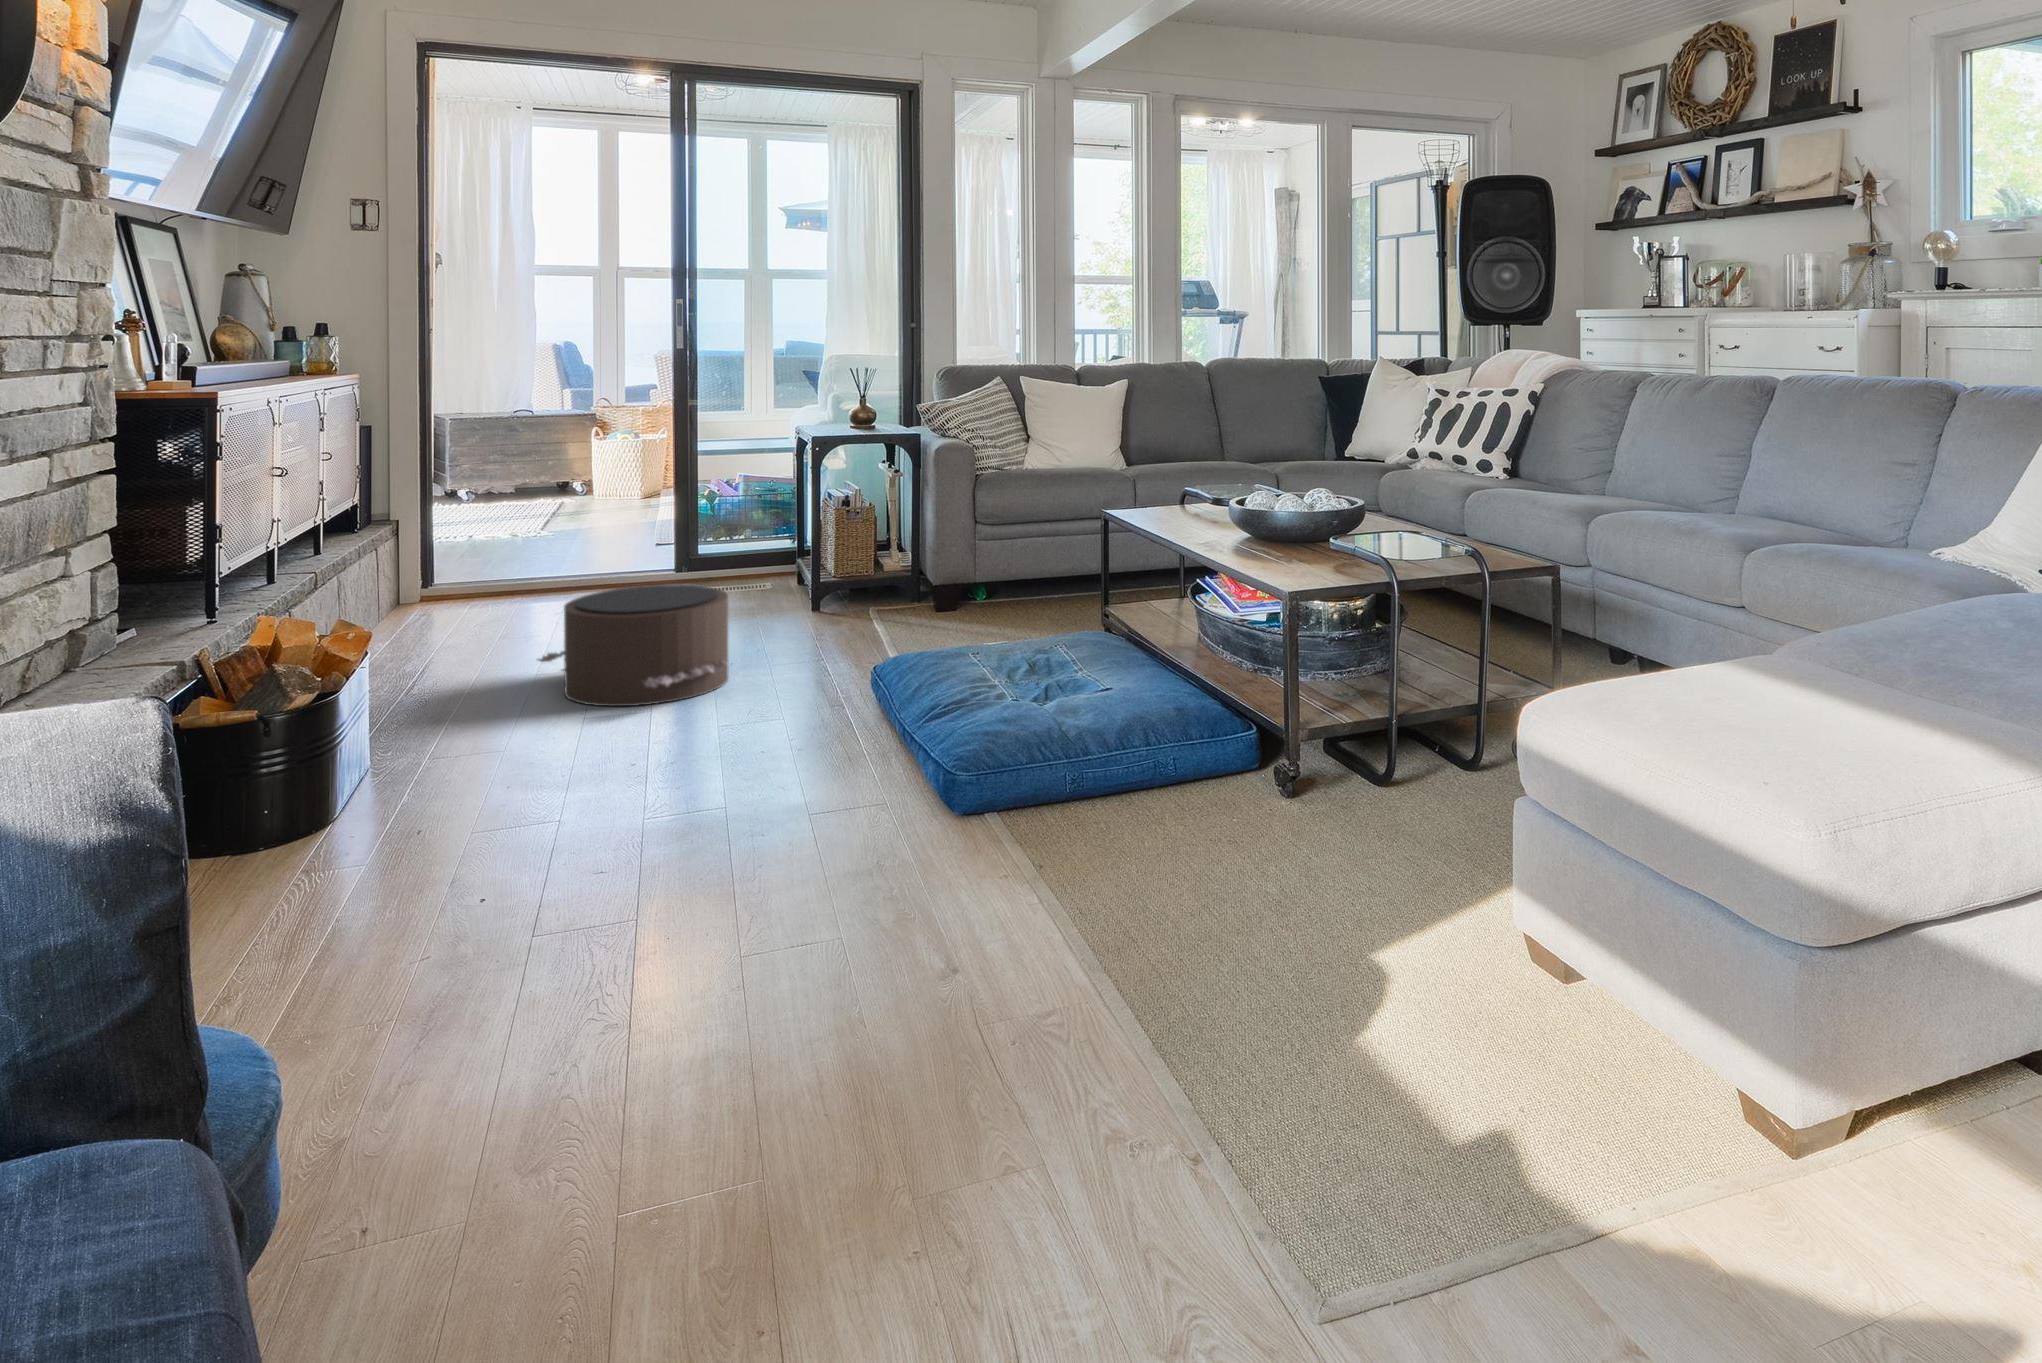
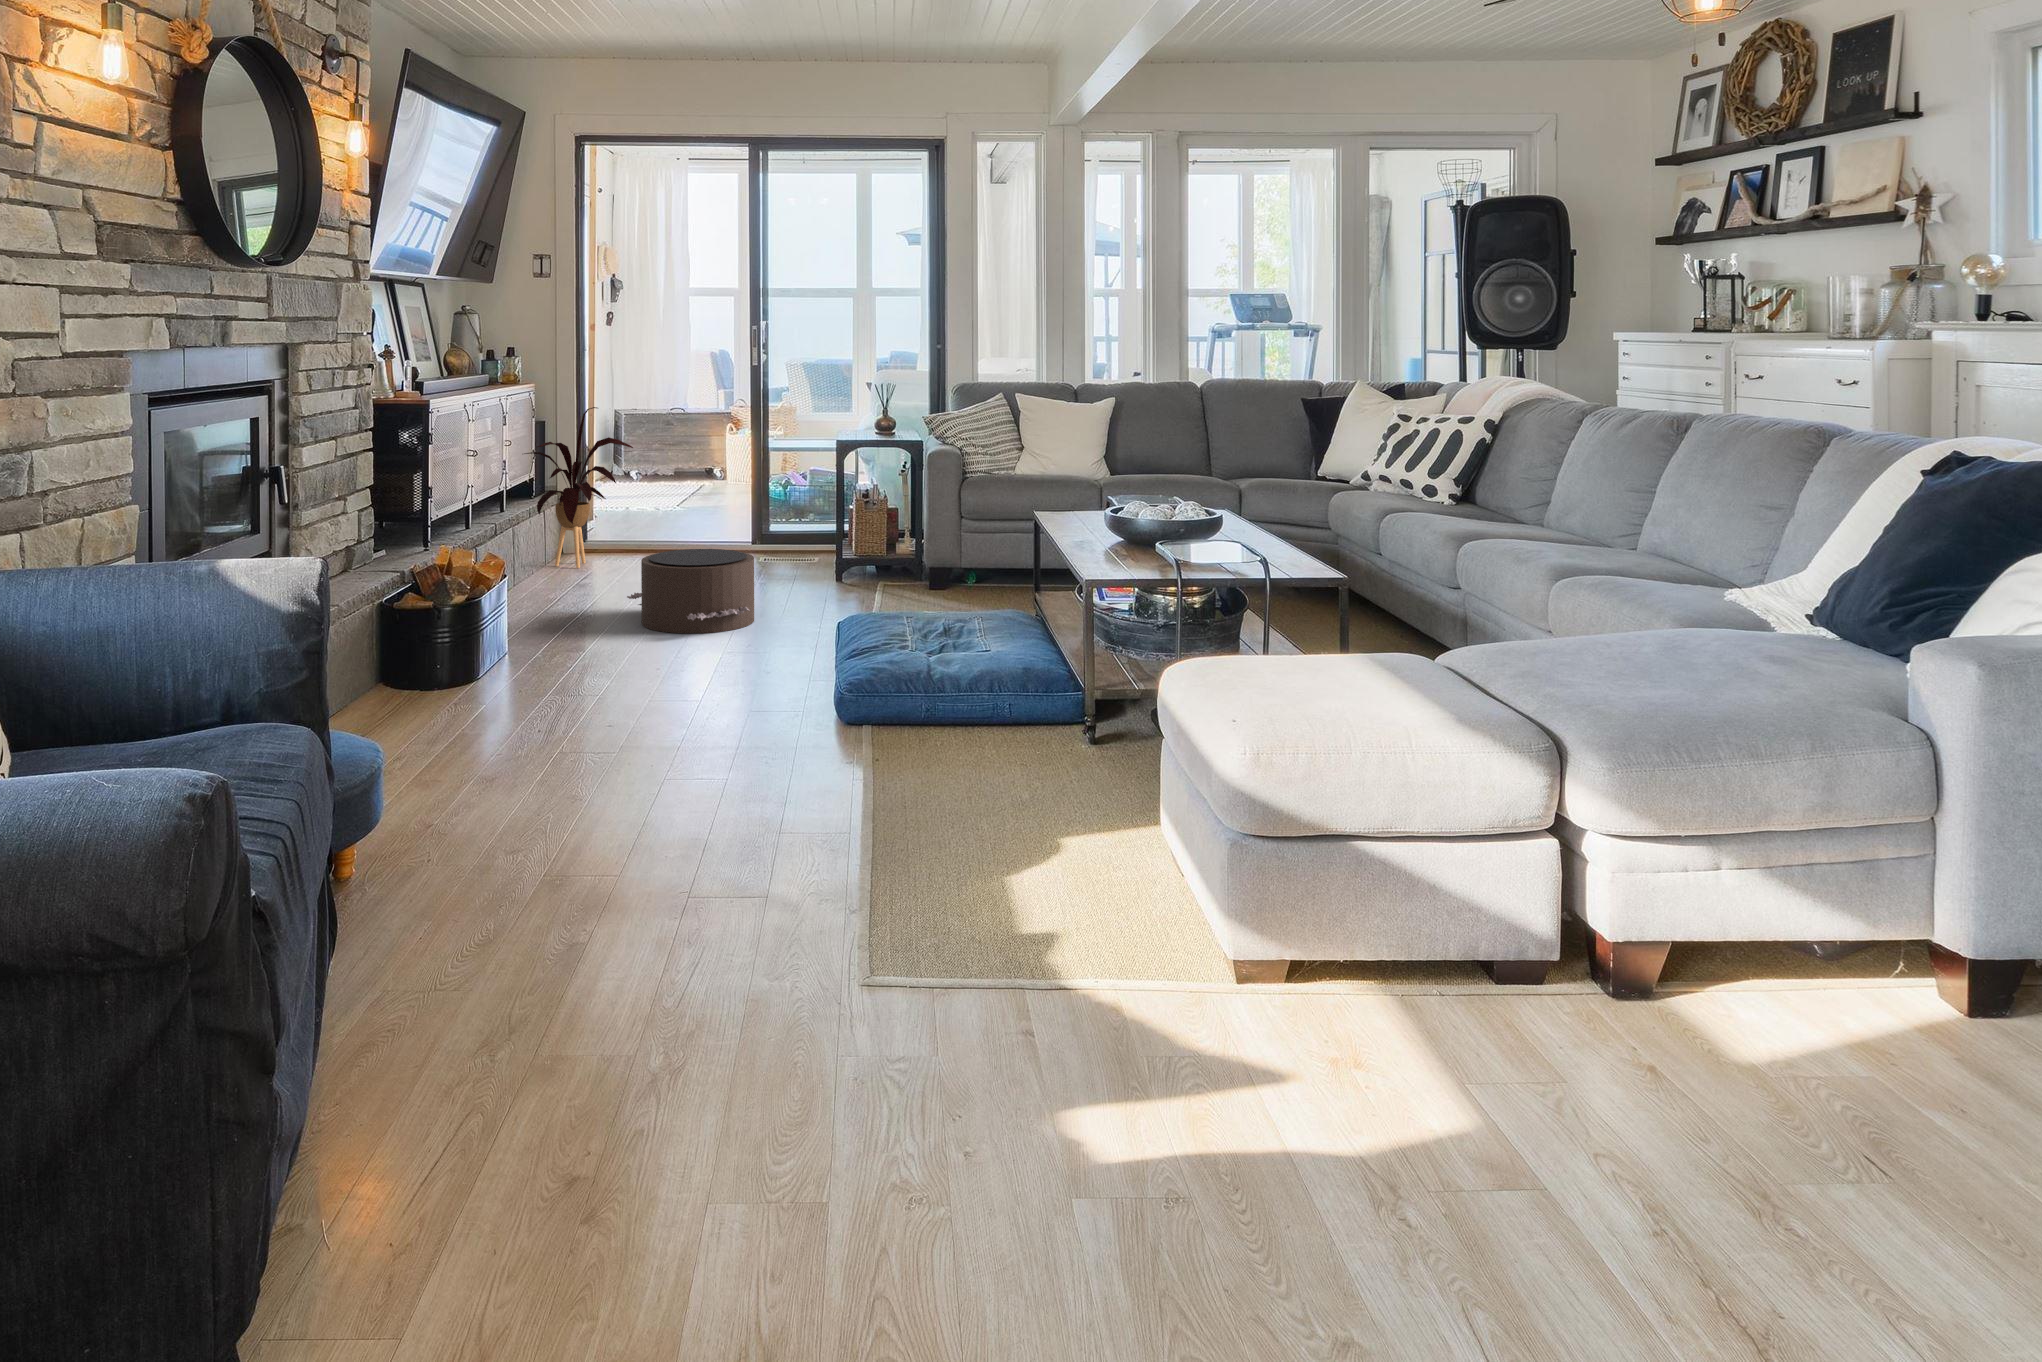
house plant: none [338,402,512,620] -> present [524,407,633,568]

